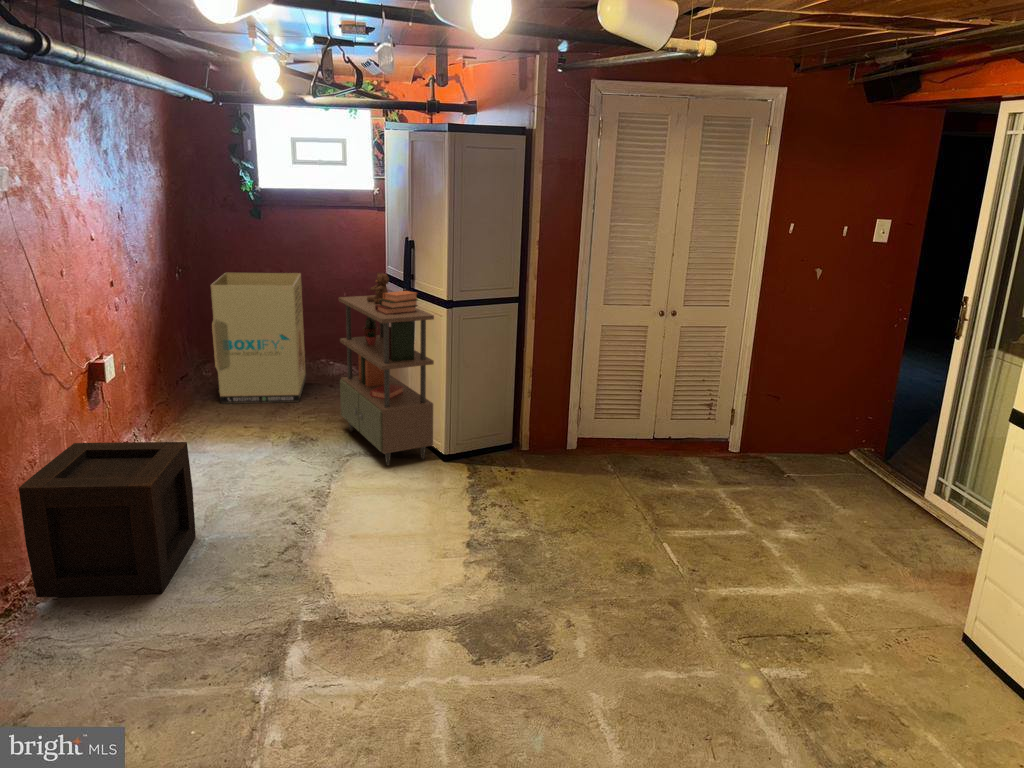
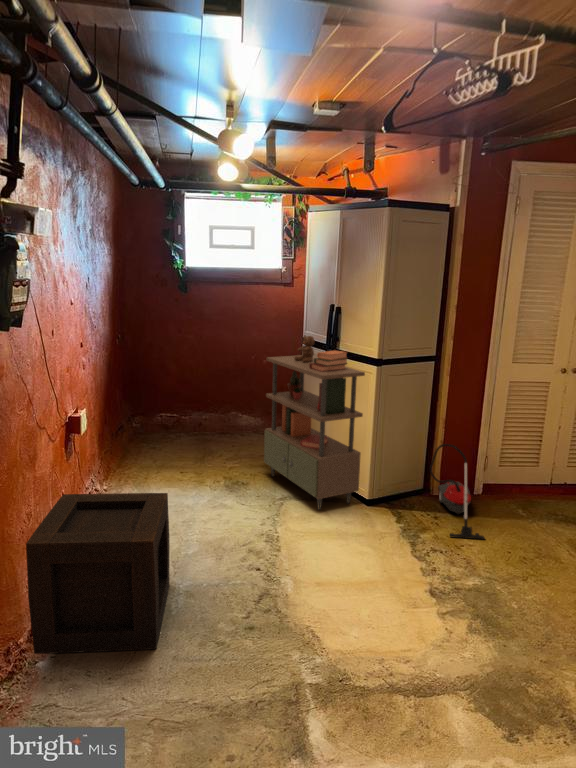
cardboard box: present [211,273,306,403] -> none [147,338,218,451]
vacuum cleaner: none [505,394,555,495] -> present [429,444,485,540]

